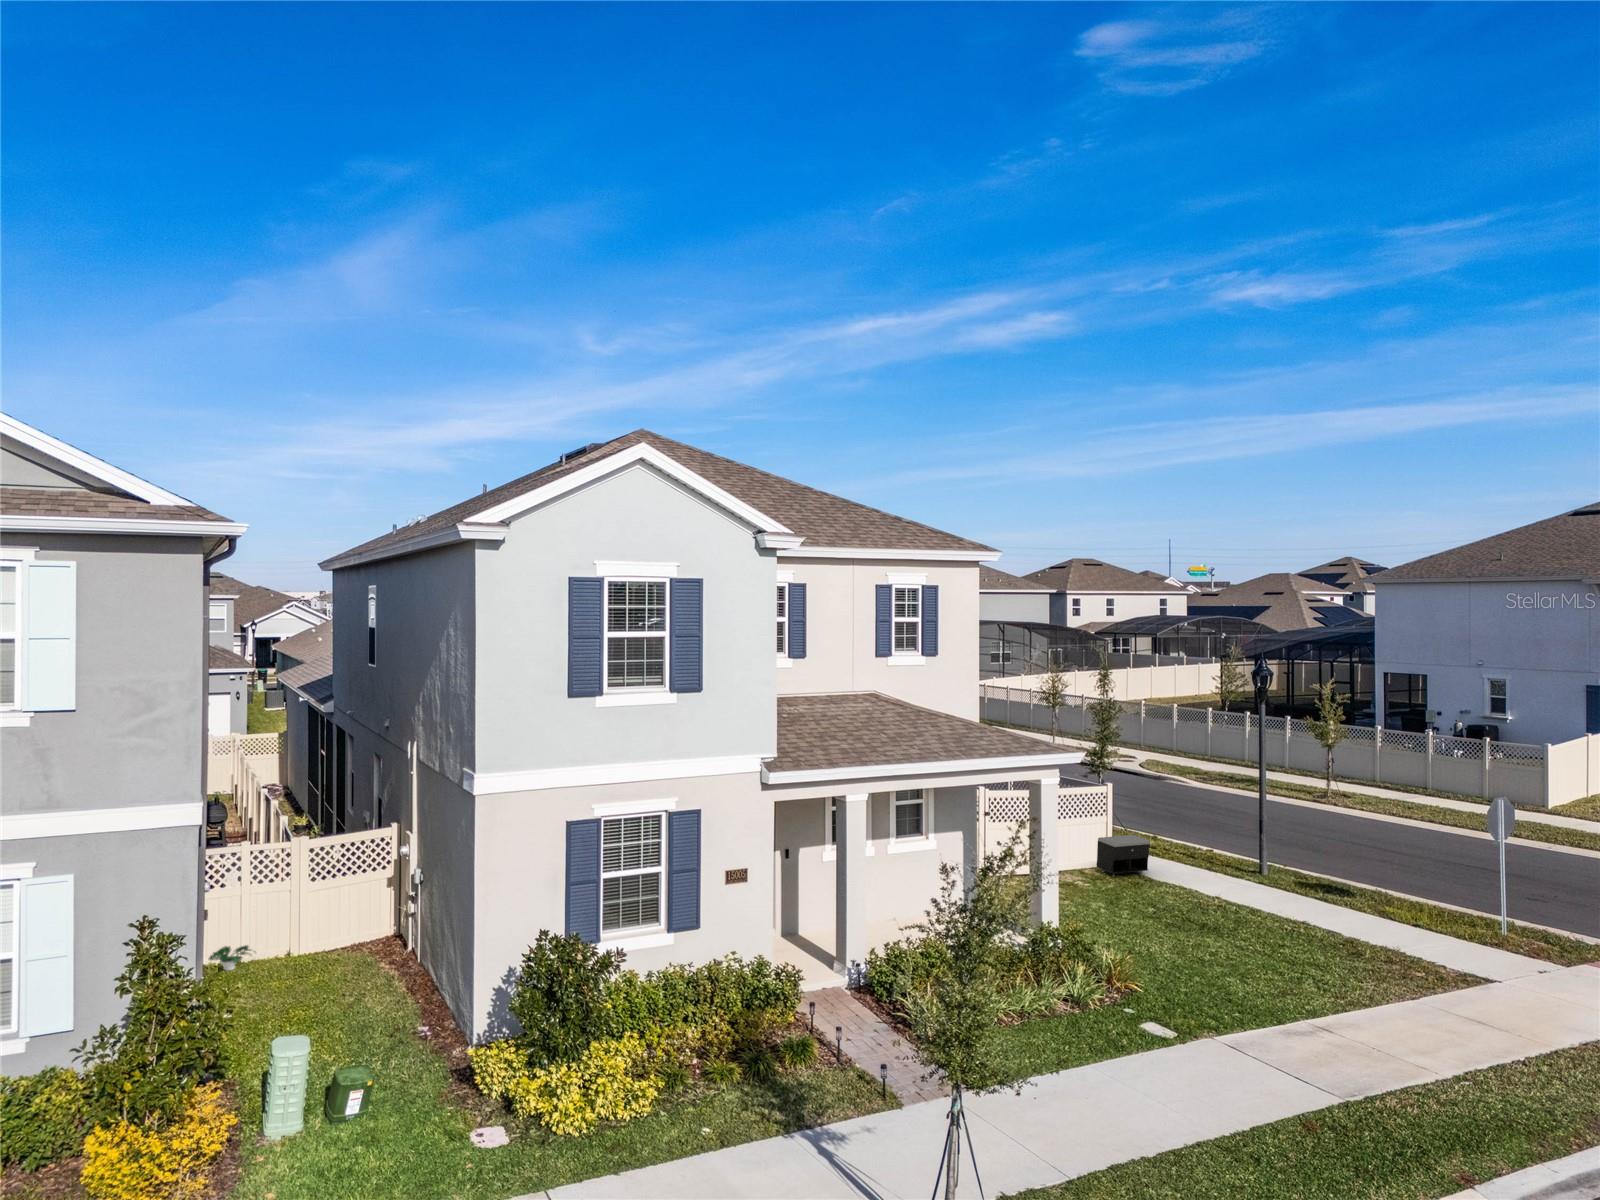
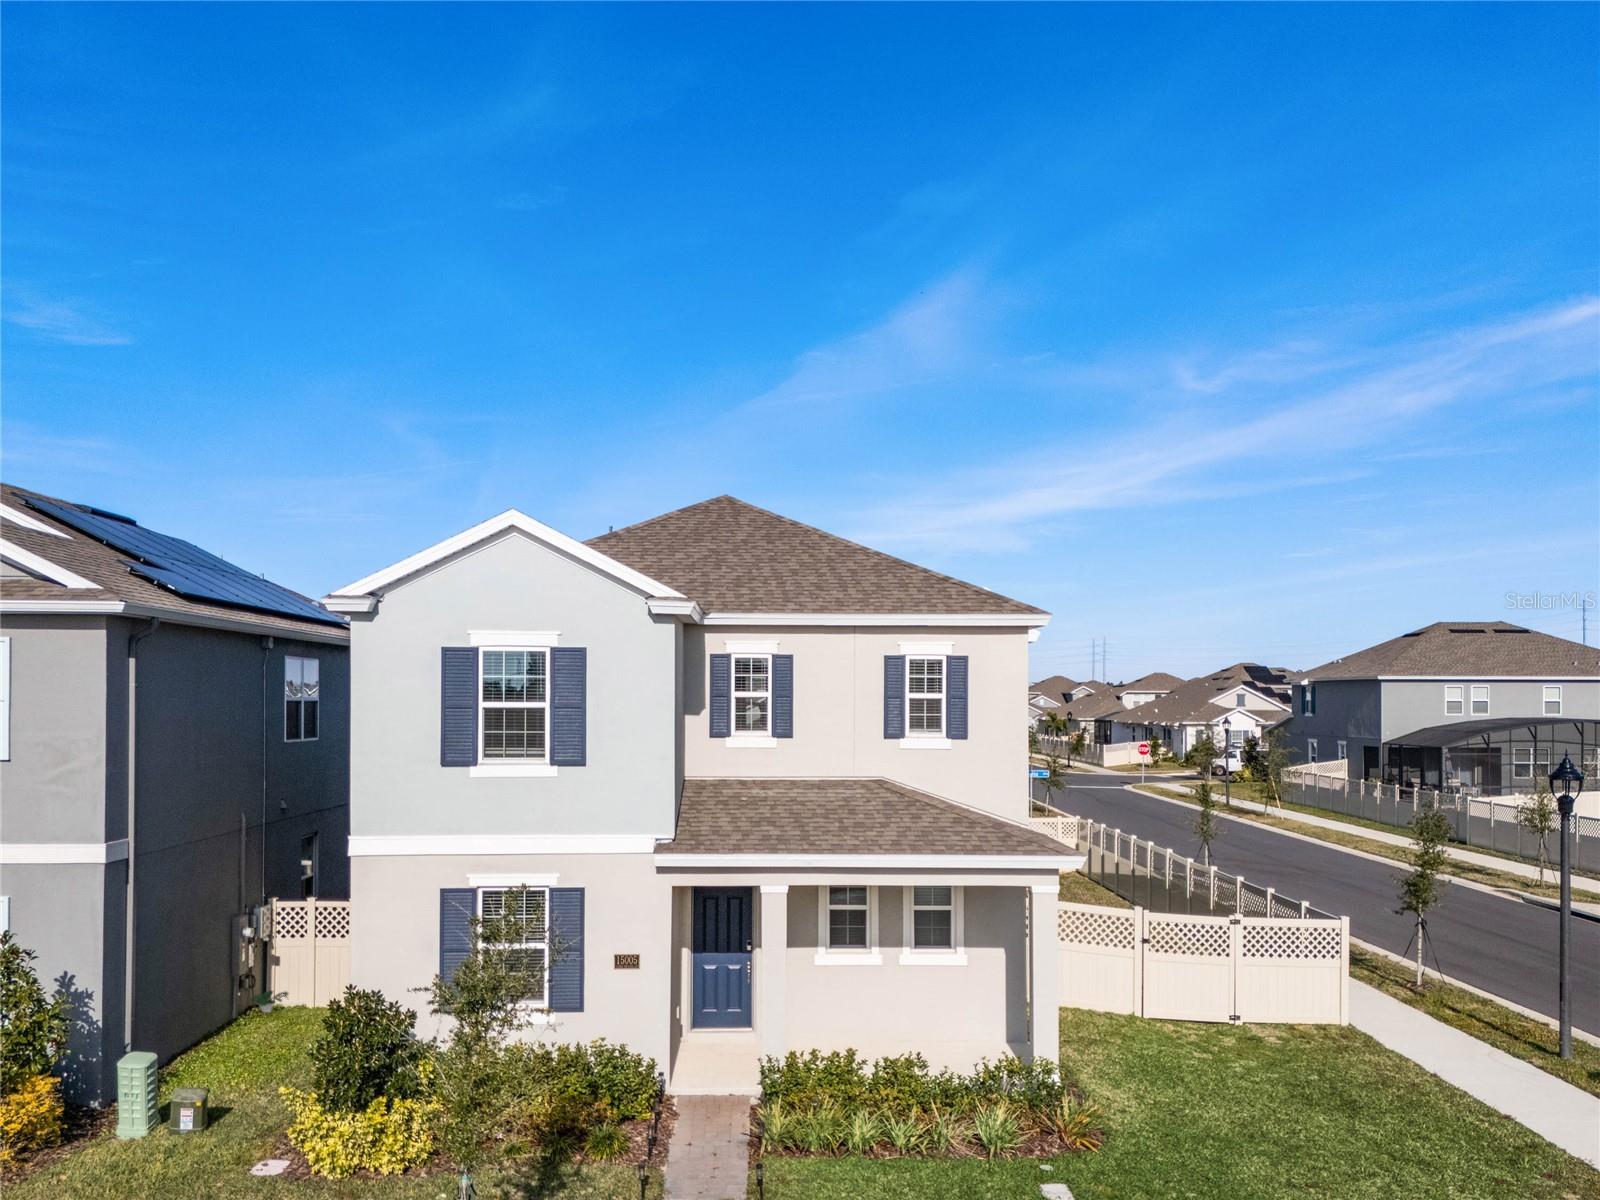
storage bench: present [1097,835,1150,876] -> none [1251,976,1325,1032]

